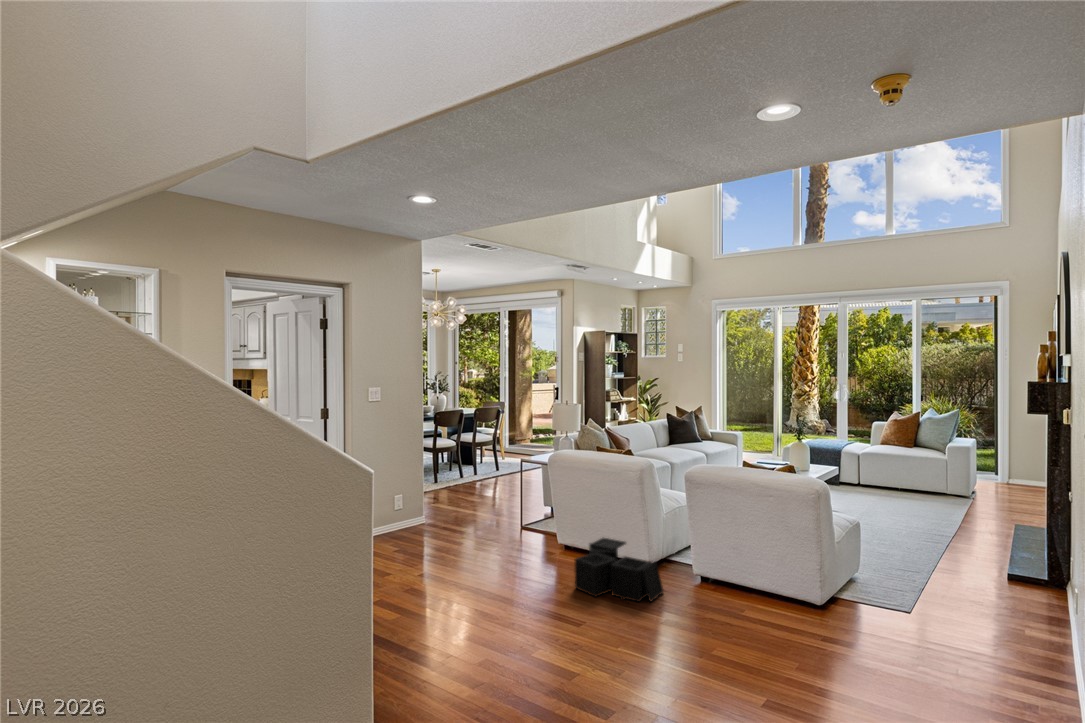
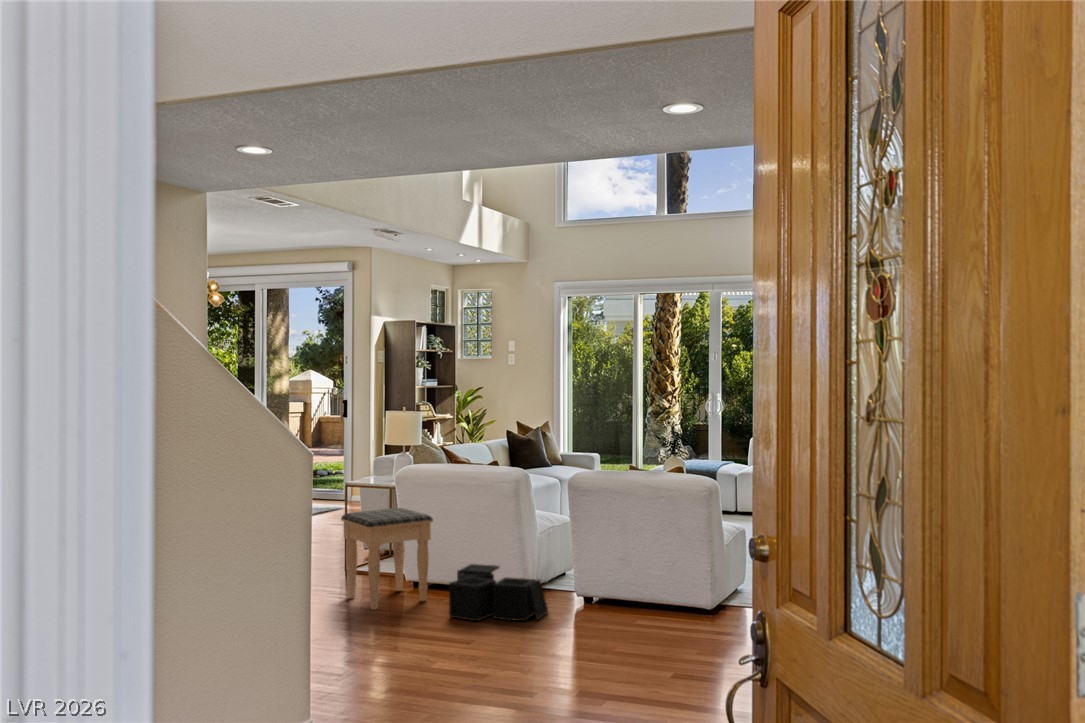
footstool: none [501,484,571,571] -> present [341,508,433,609]

